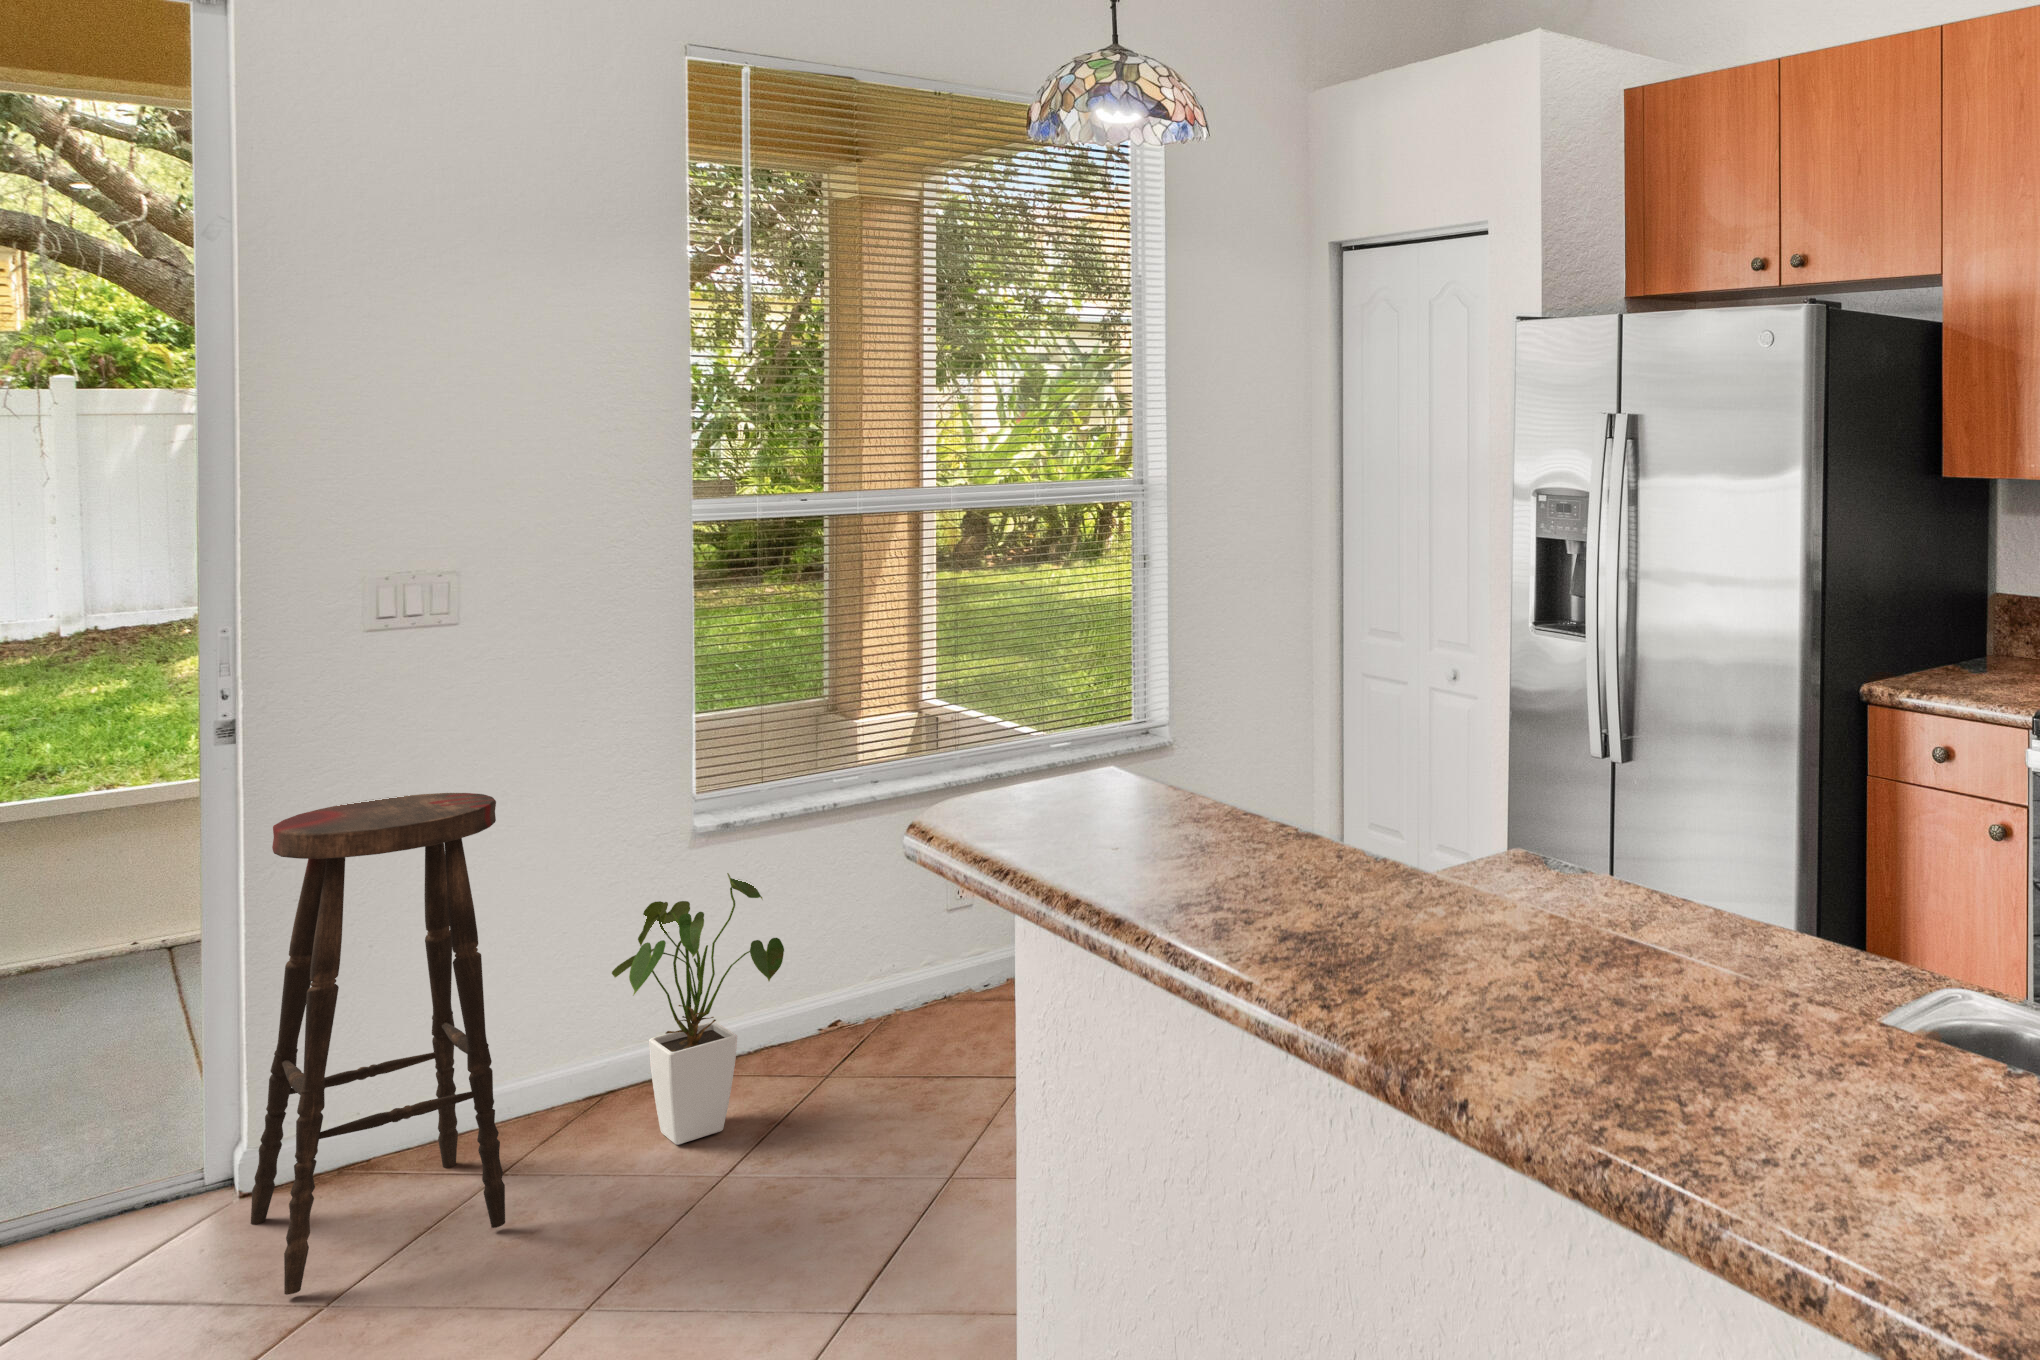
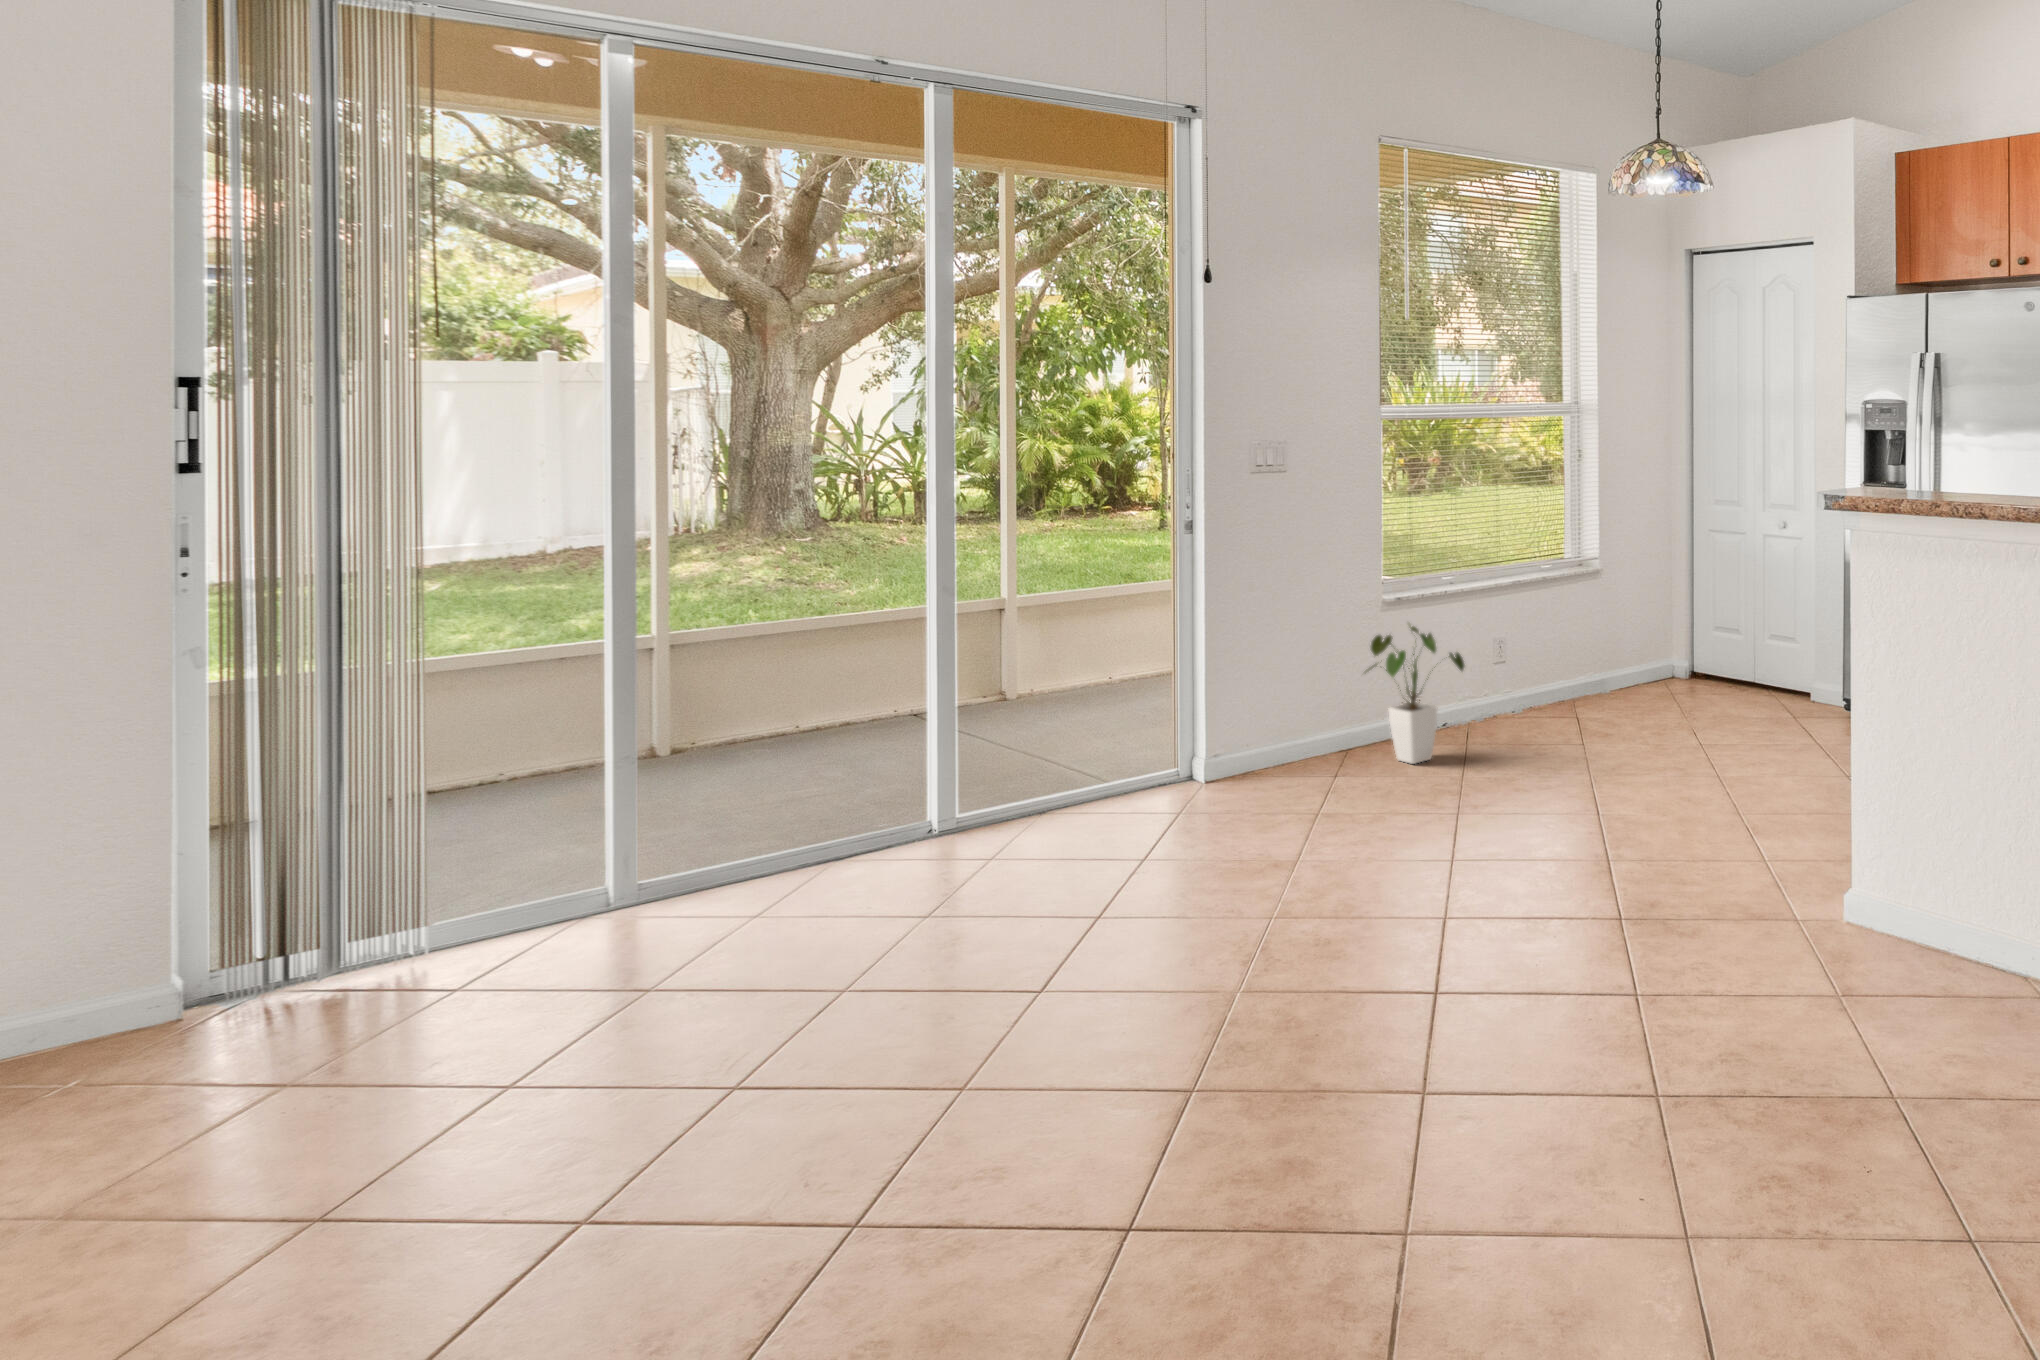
bar stool: present [251,793,505,1295] -> none [1222,565,1363,809]

